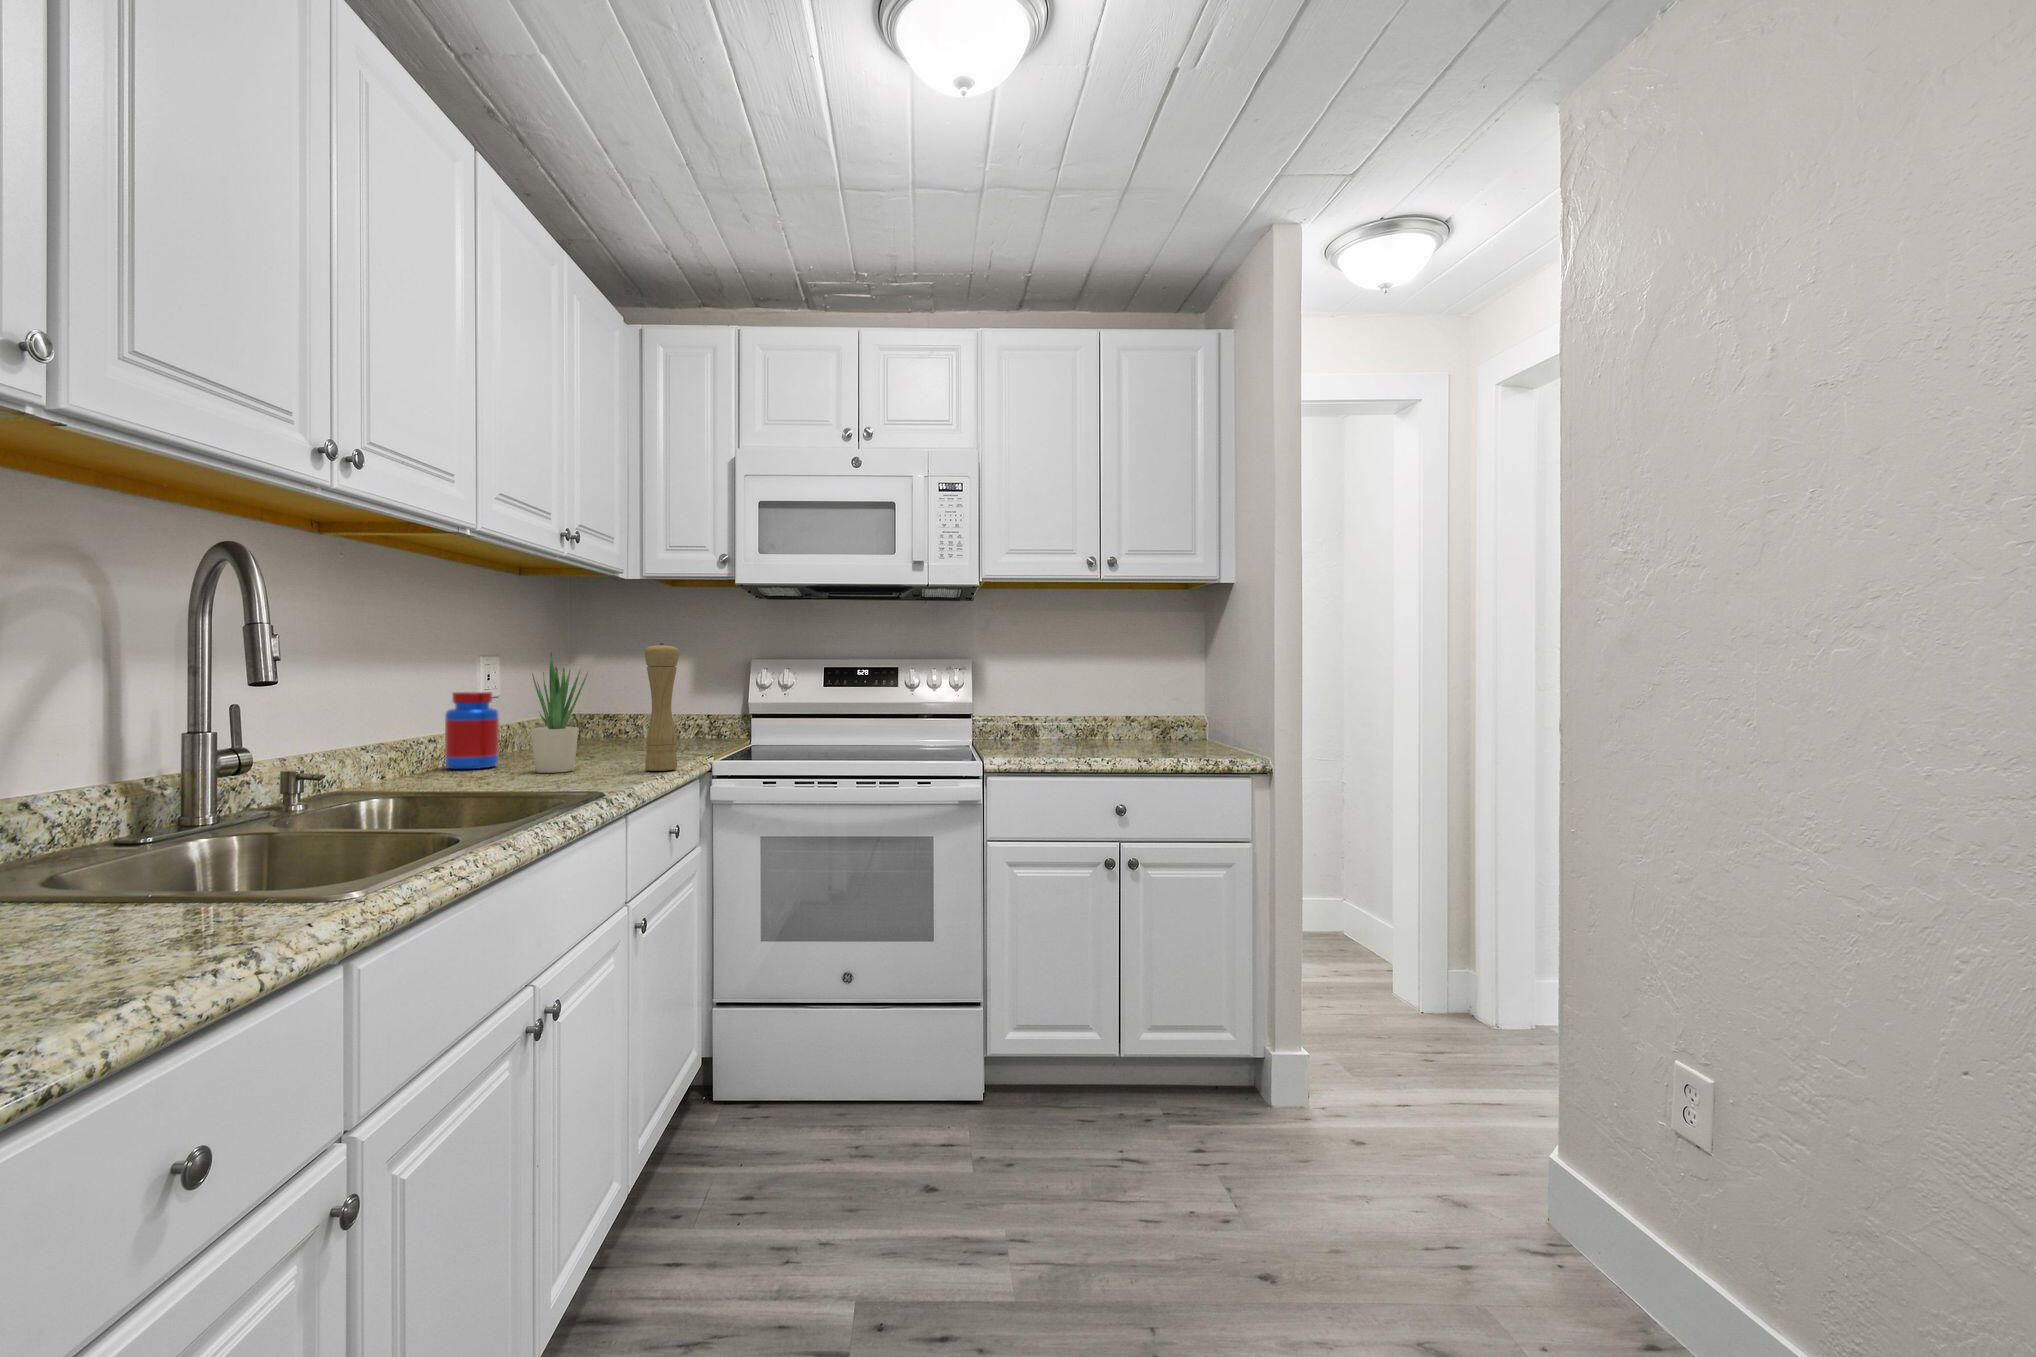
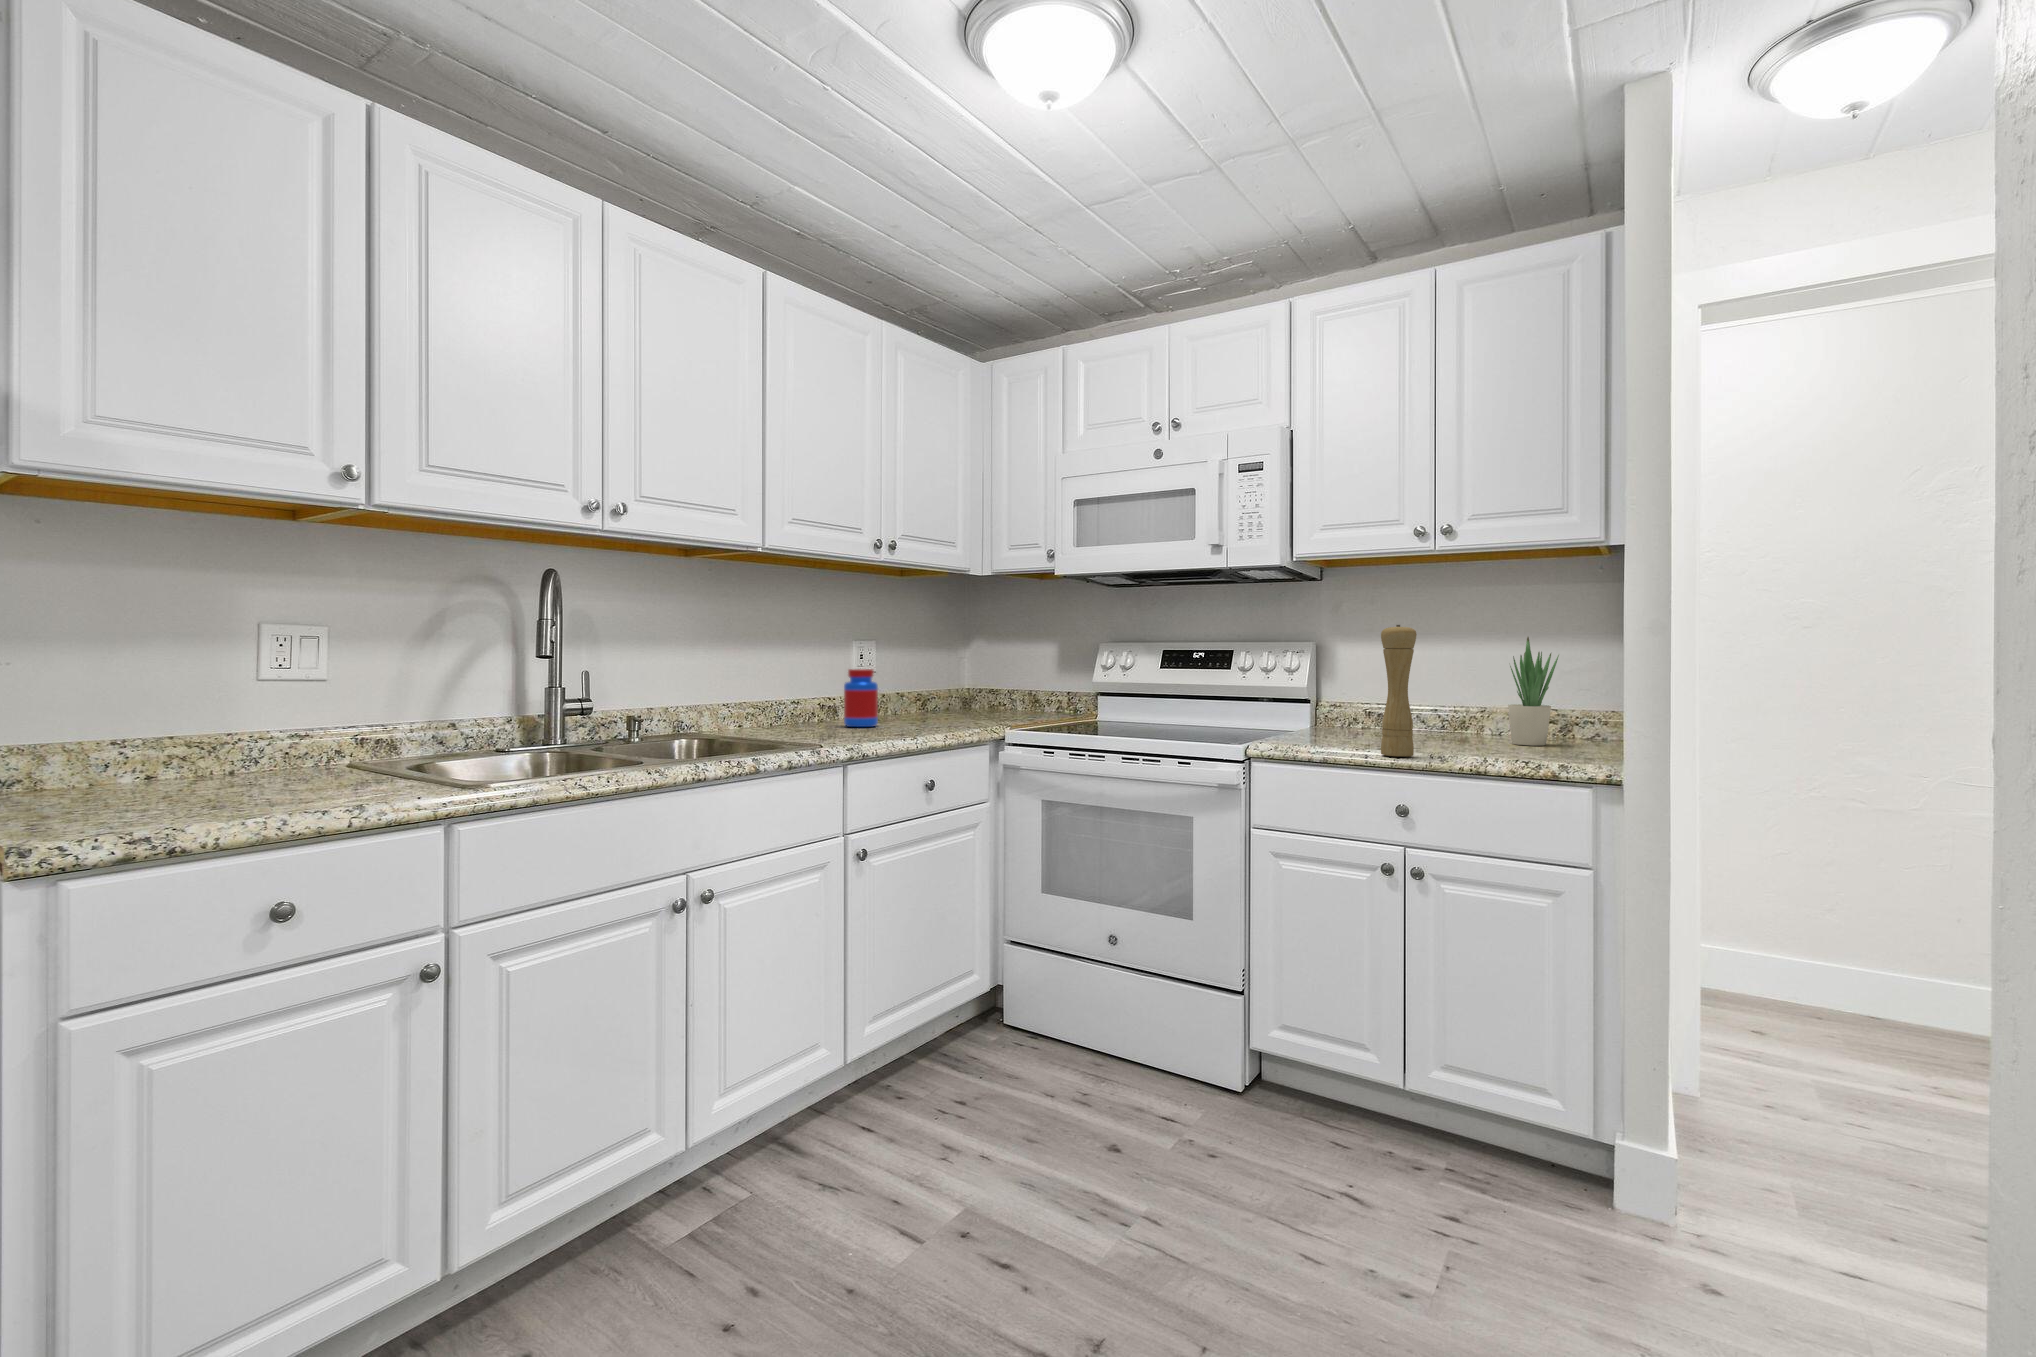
pepper mill: present [645,643,679,771] -> present [1381,625,1417,757]
potted plant: present [530,653,588,773] -> present [1508,637,1559,746]

